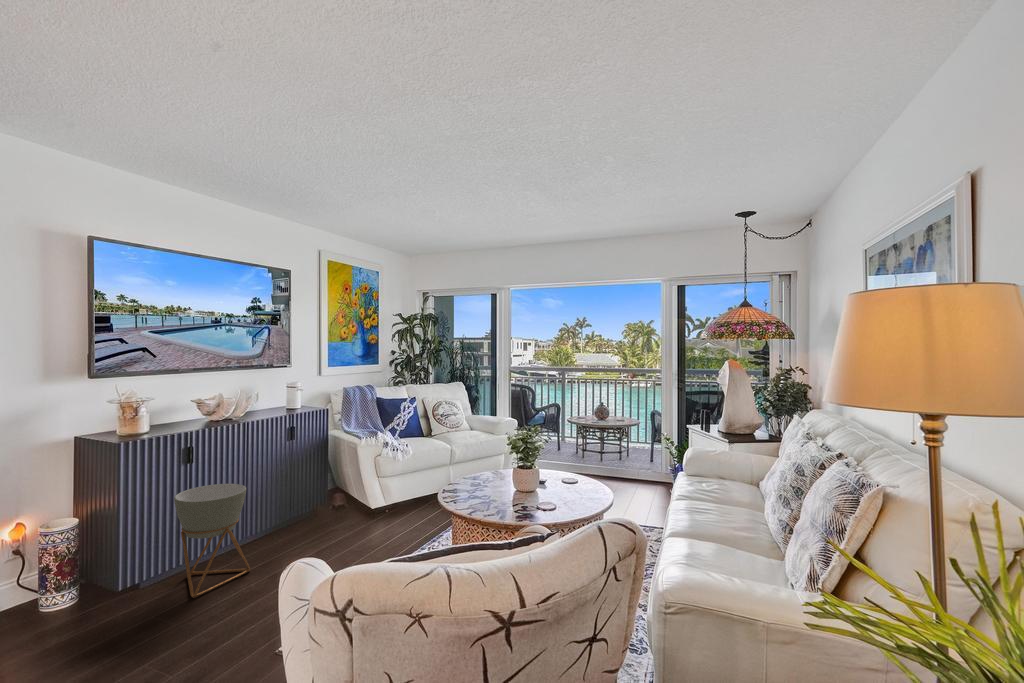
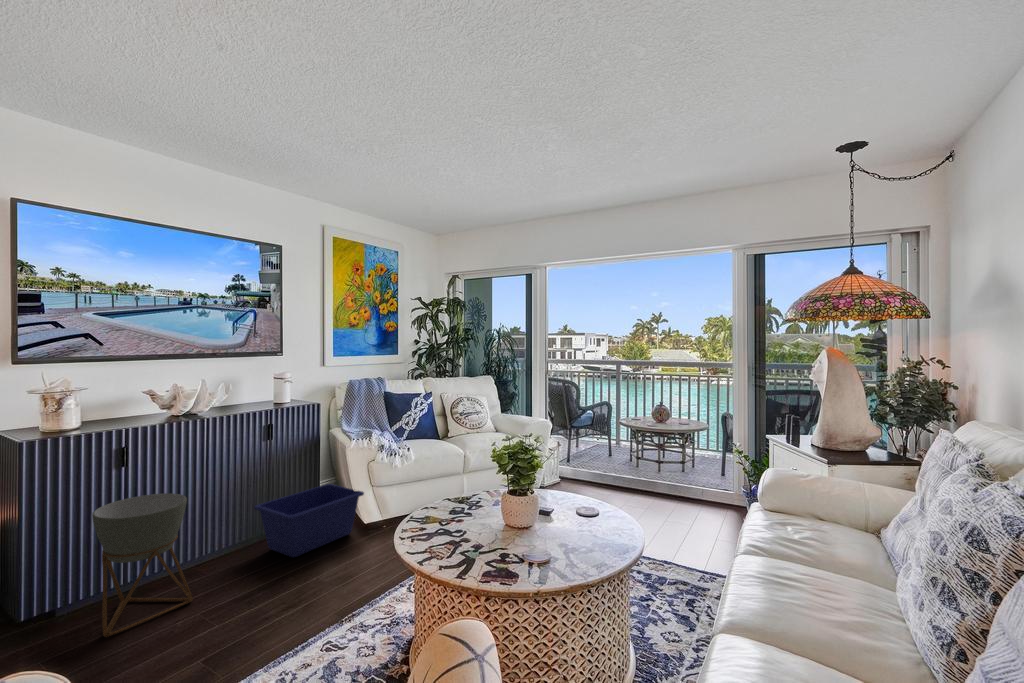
storage bin: none [280,477,371,537] -> present [254,484,364,557]

